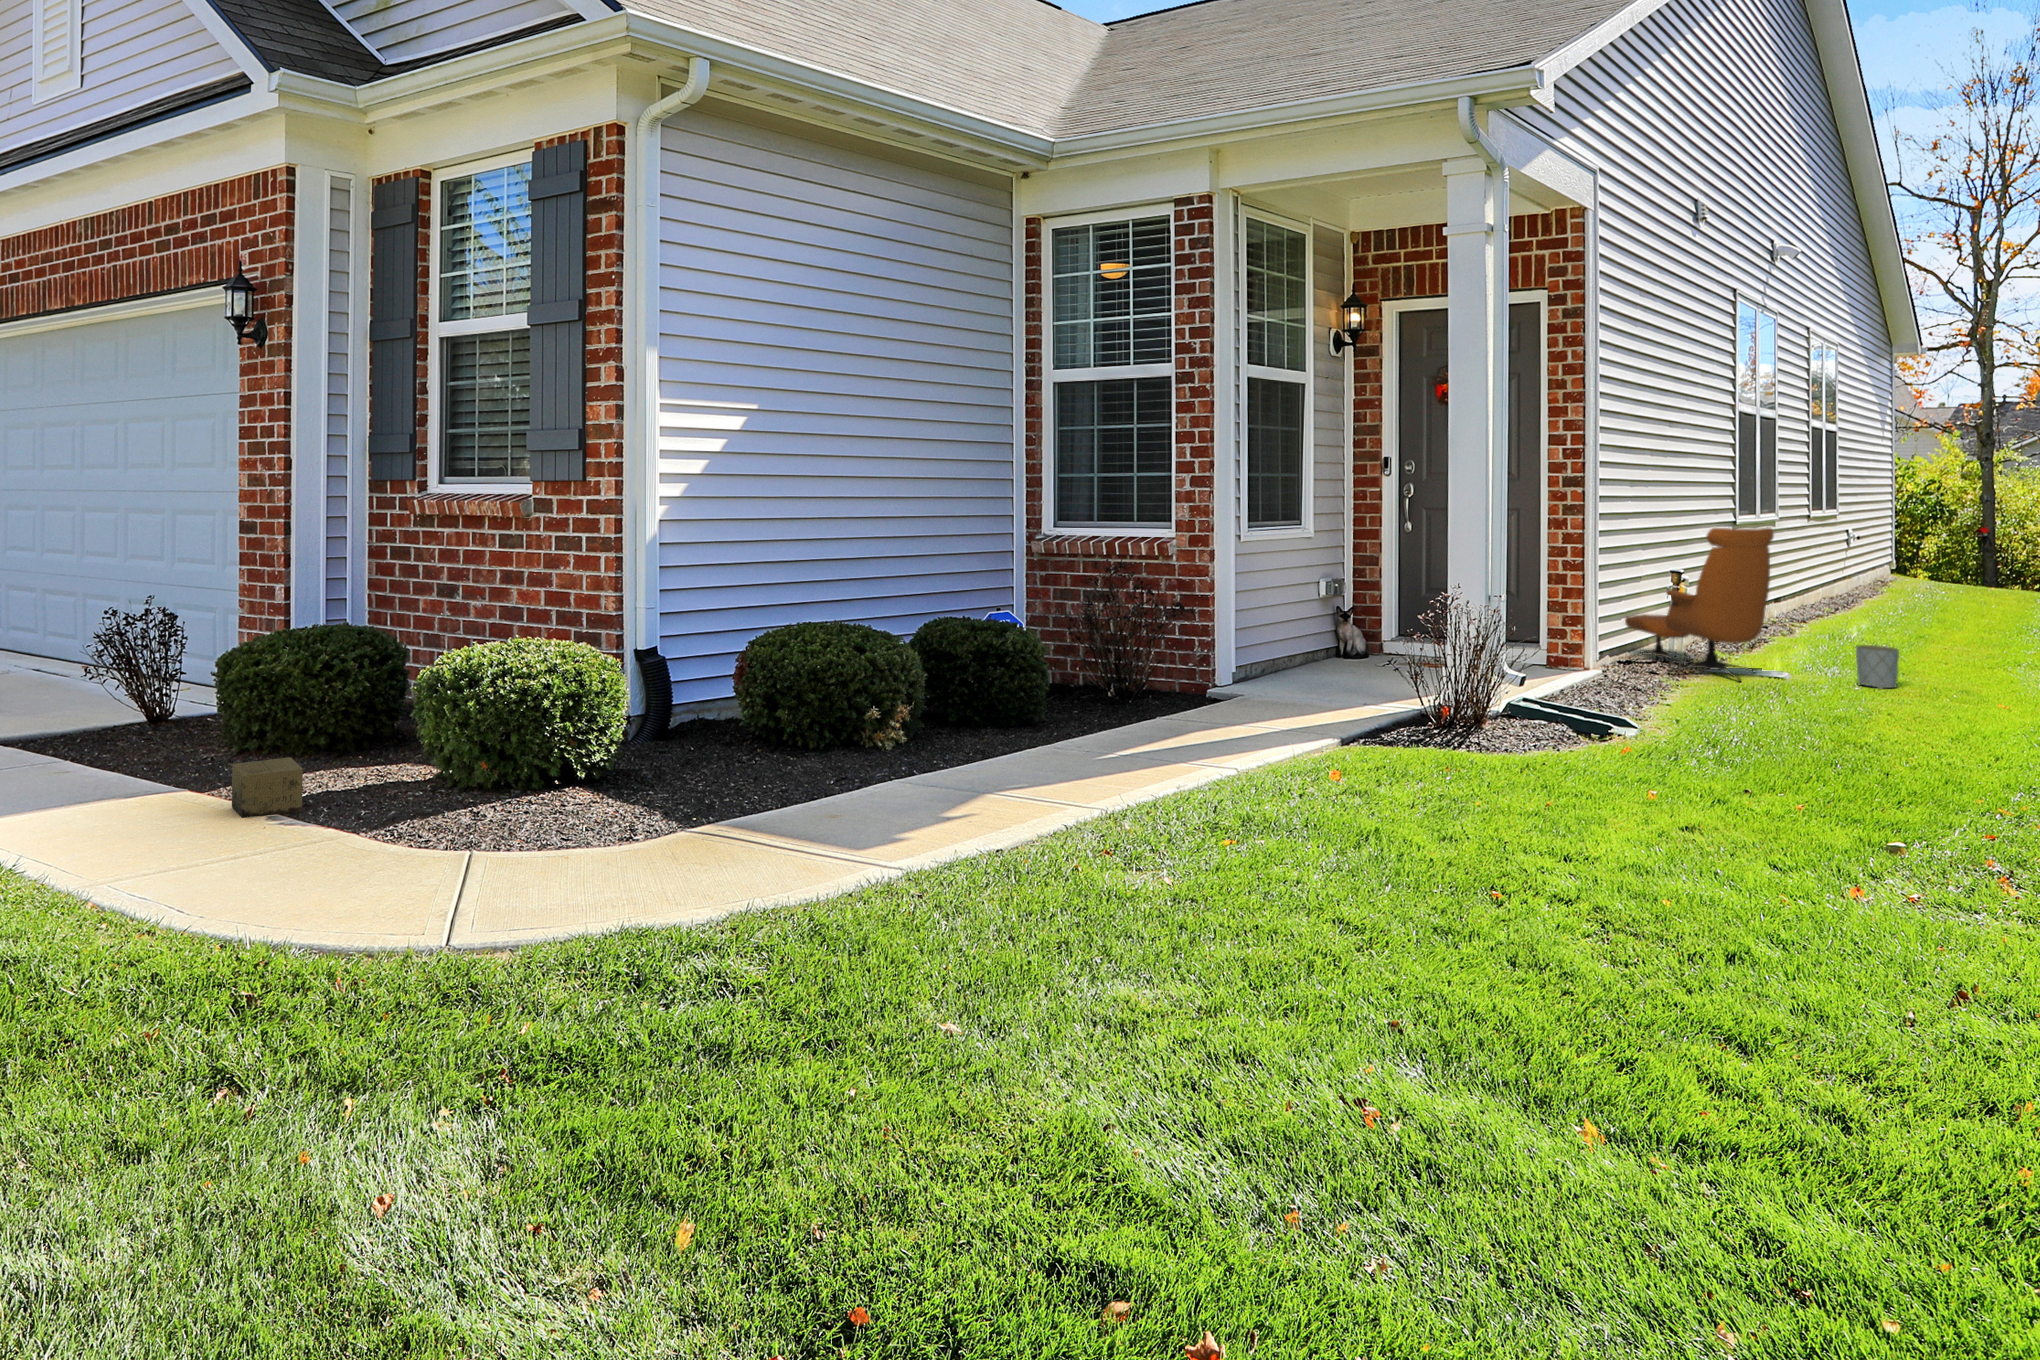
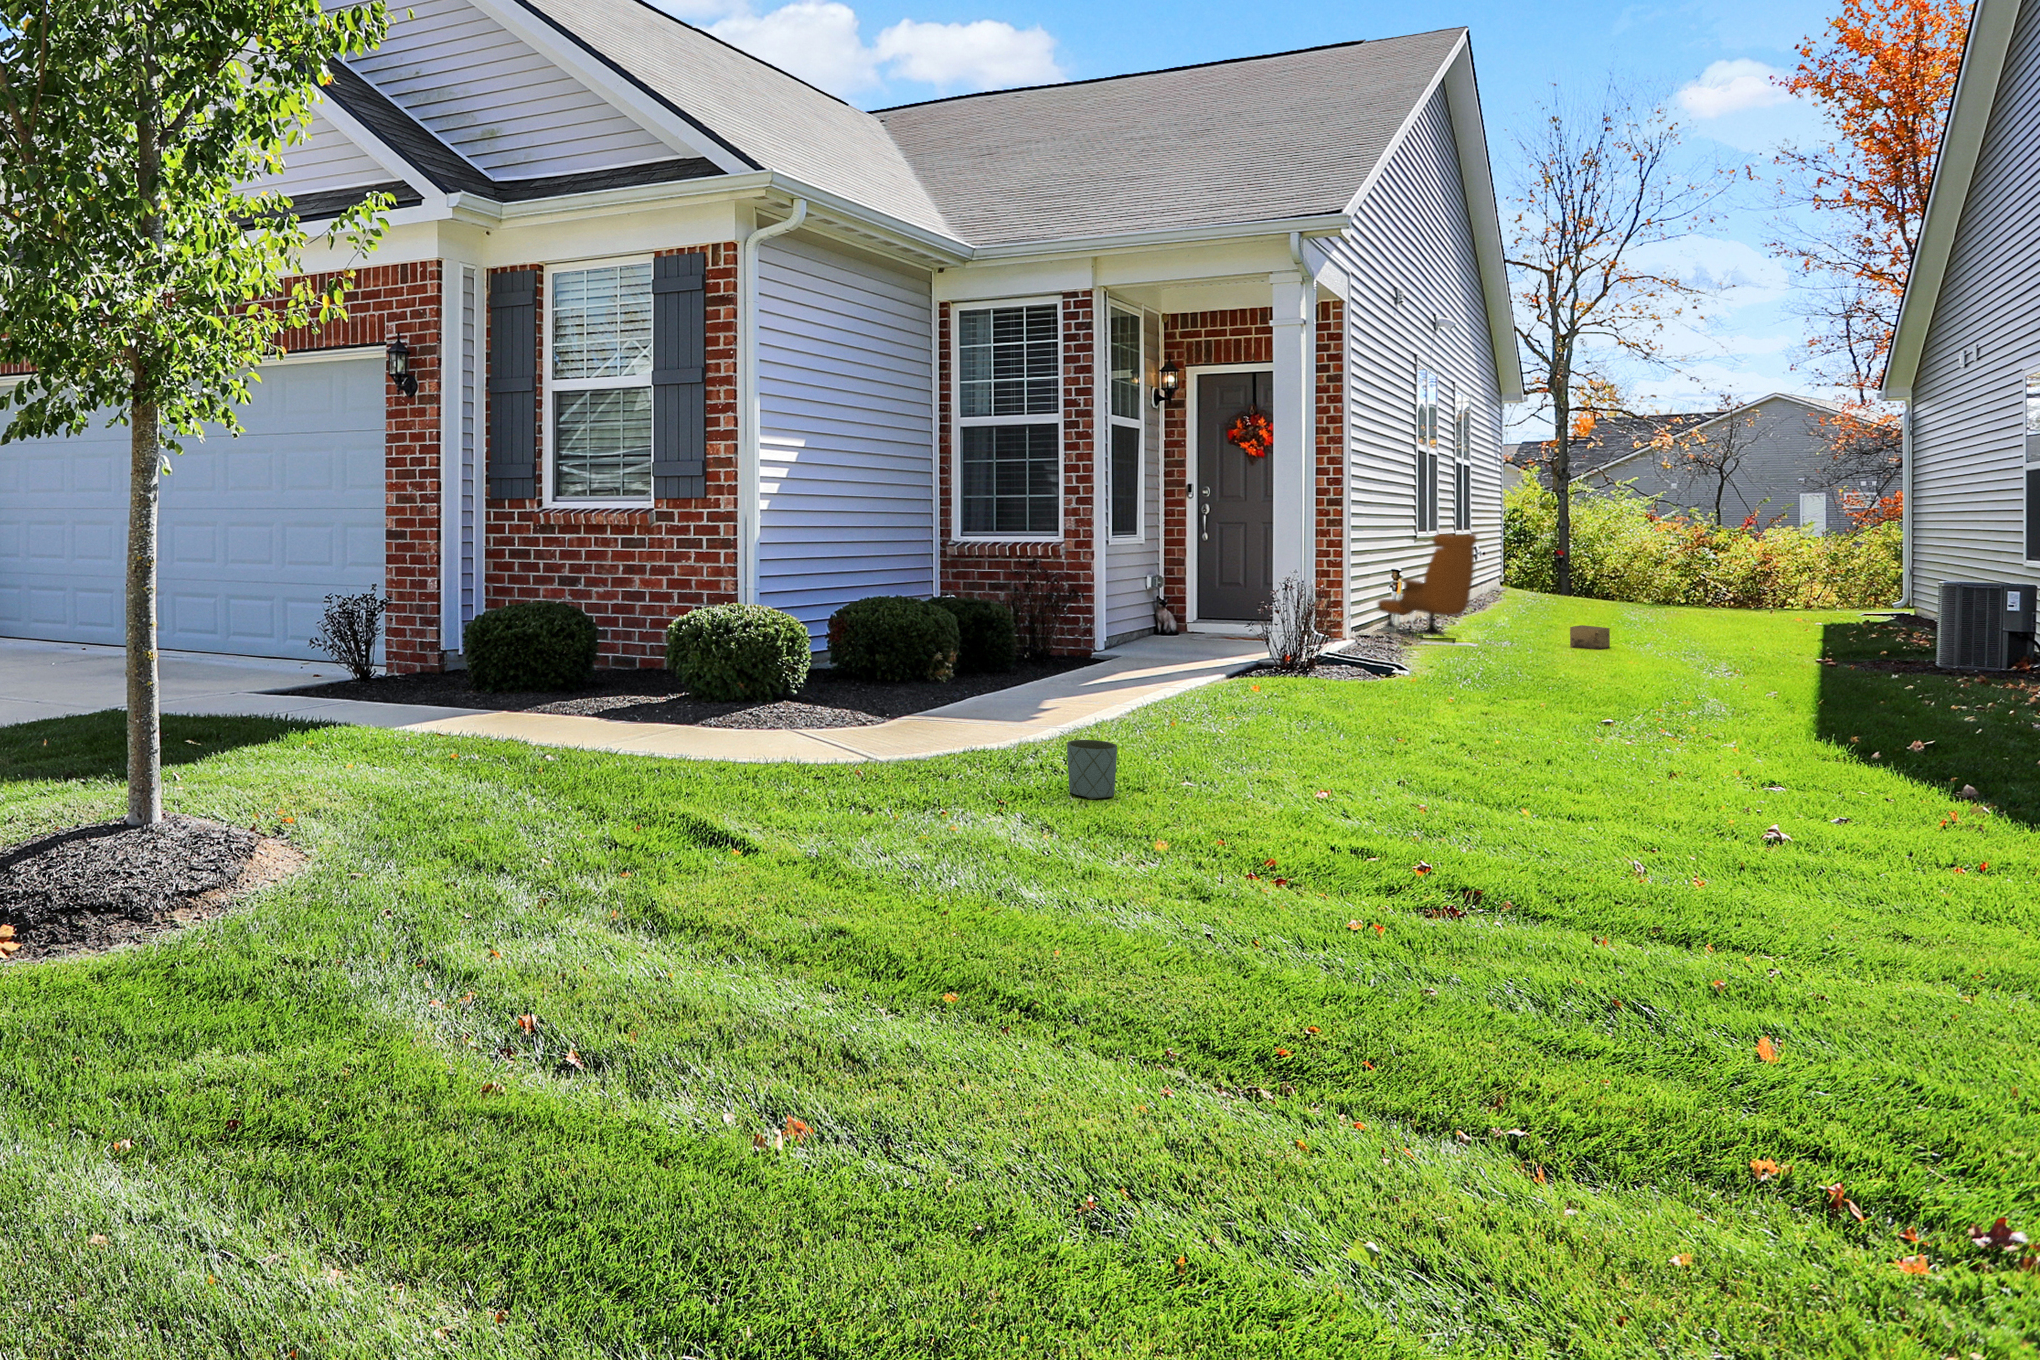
planter: present [1856,645,1899,689] -> present [1067,740,1117,800]
cardboard box: present [232,757,303,818] -> present [1570,625,1610,650]

